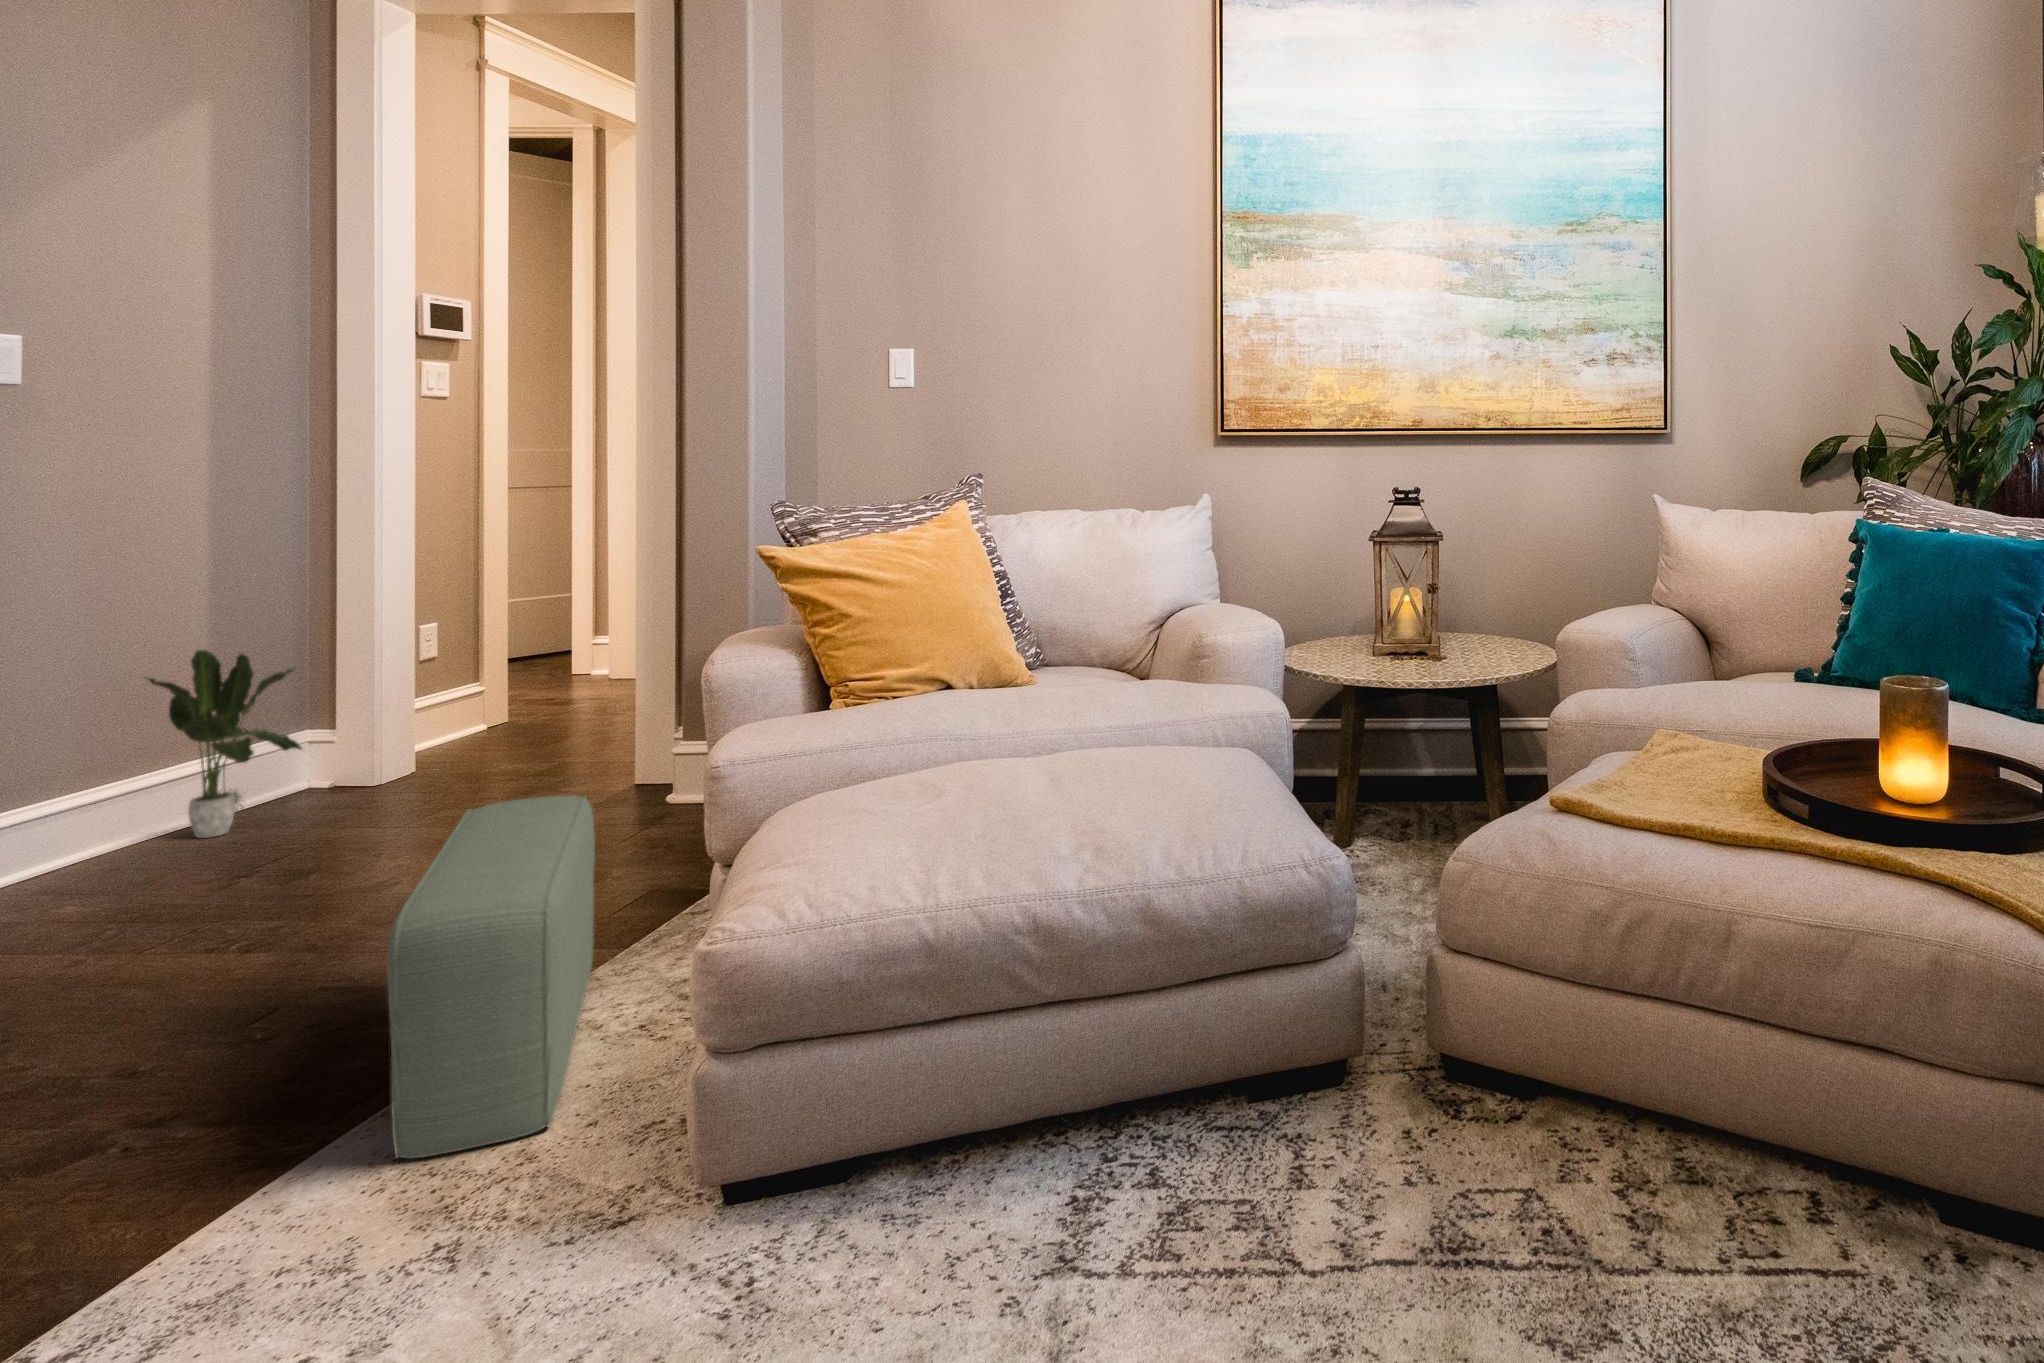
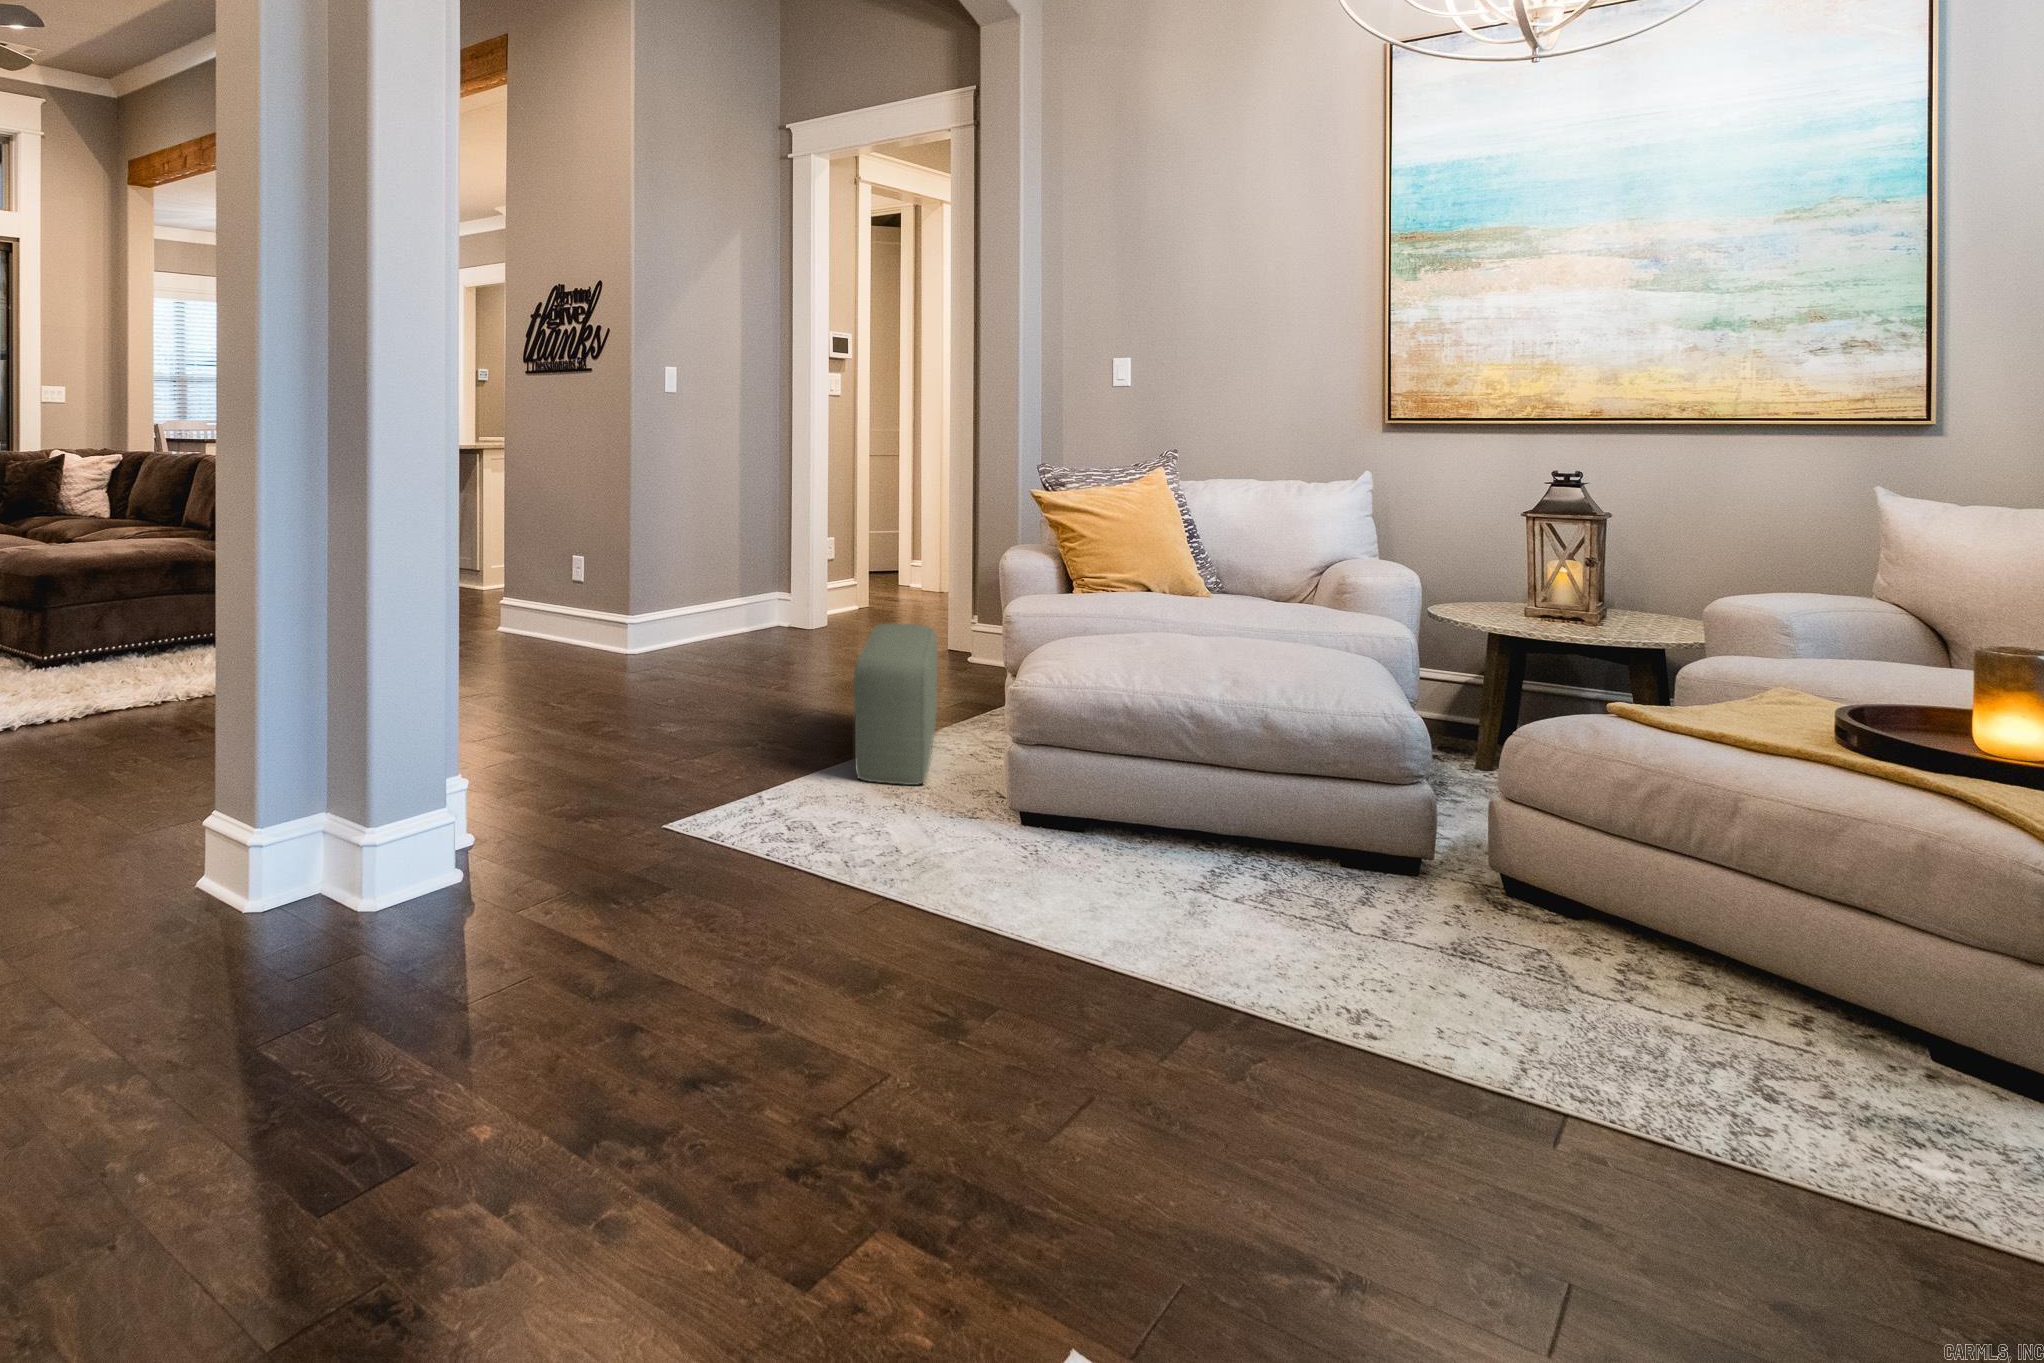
potted plant: present [148,650,302,838] -> none [711,536,778,639]

